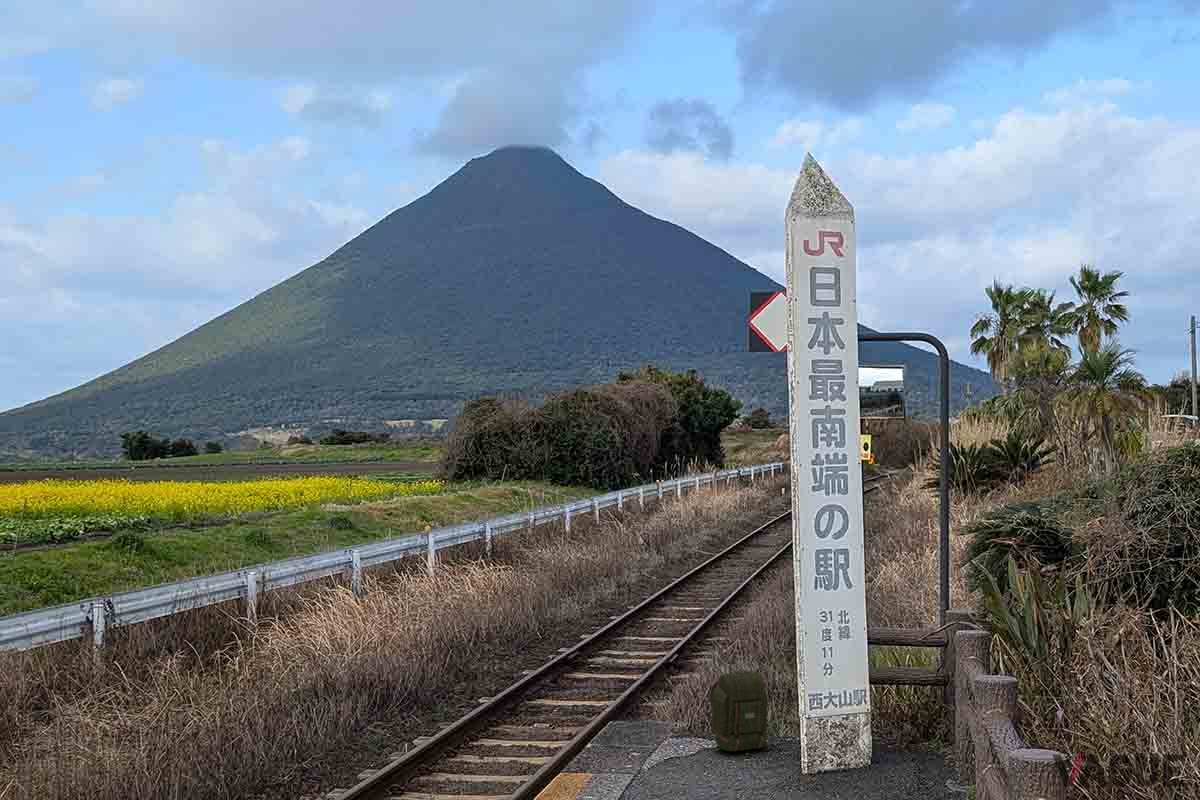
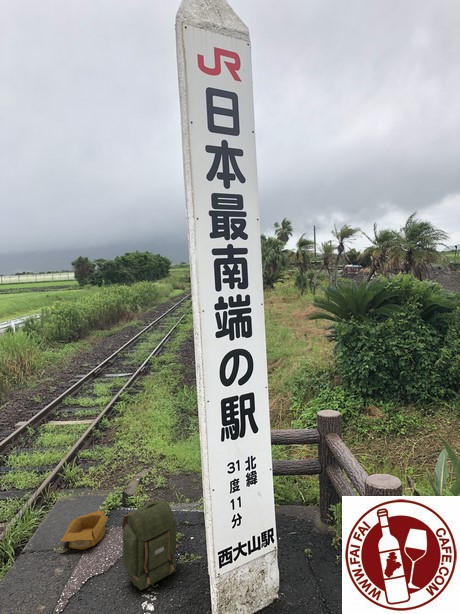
cardboard box: none [637,706,686,734] -> present [61,511,108,549]

